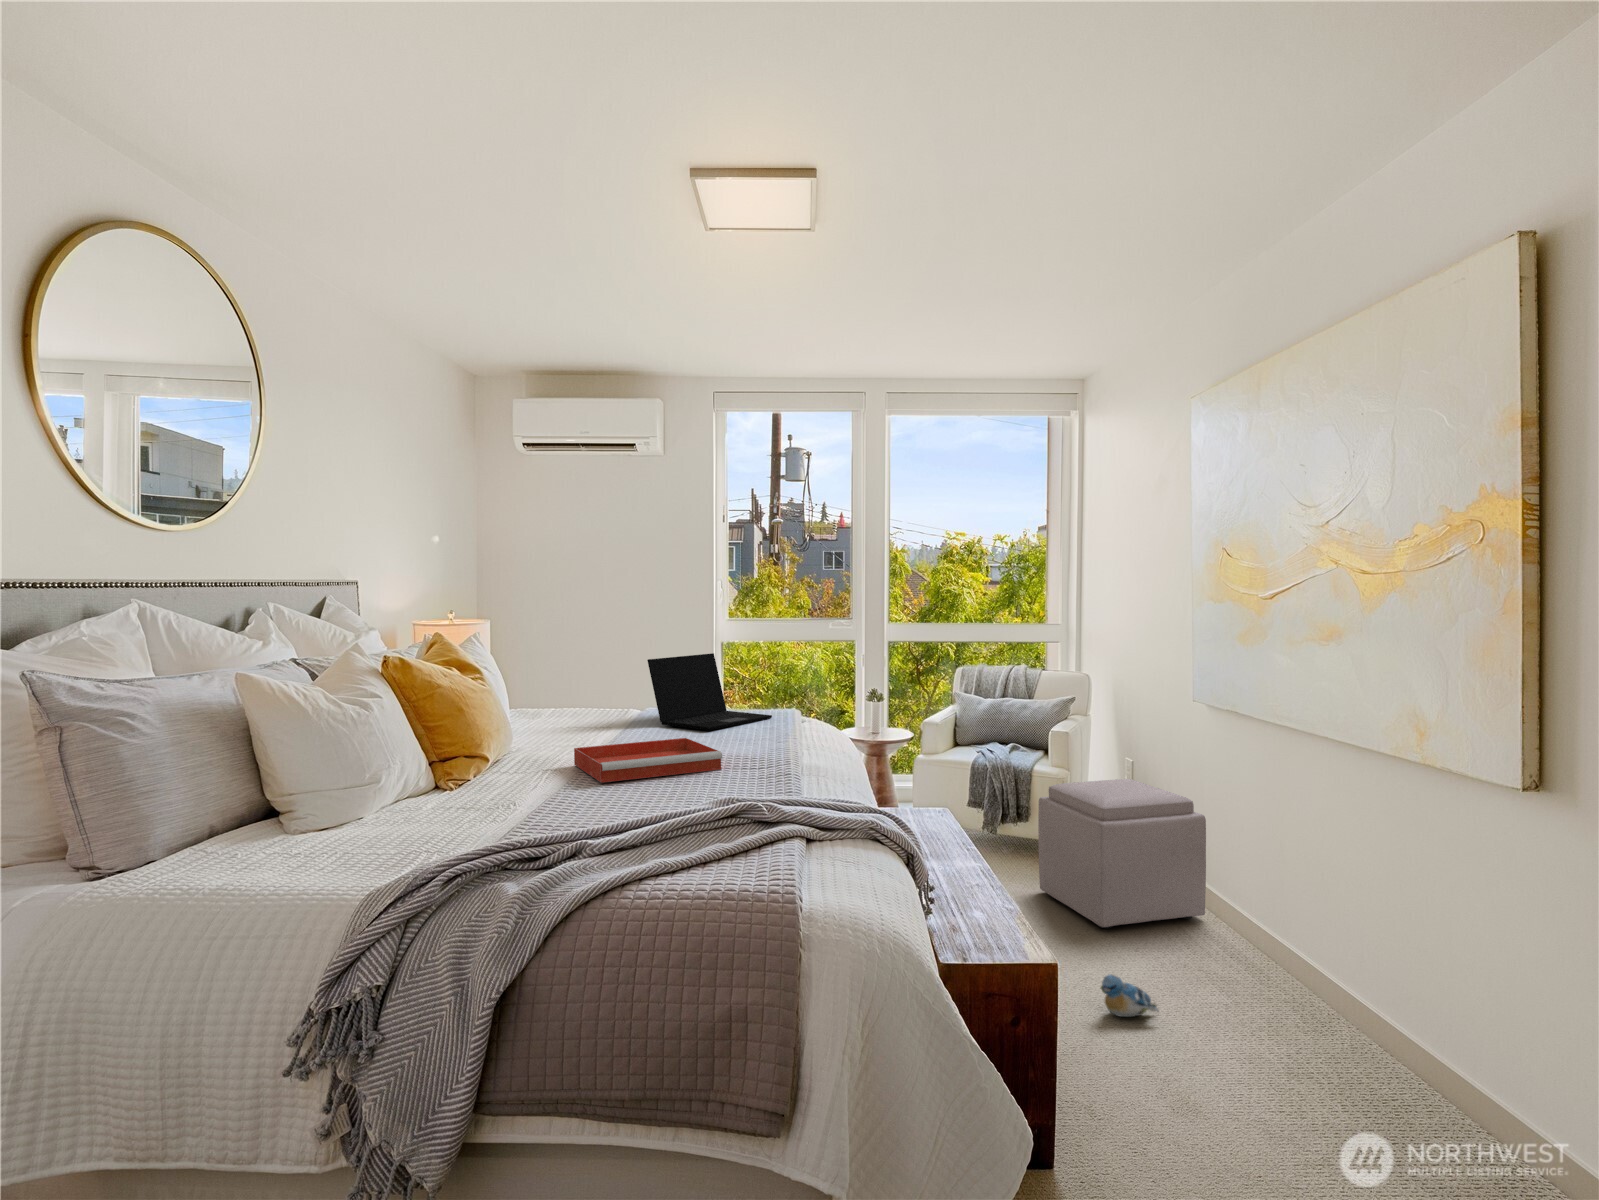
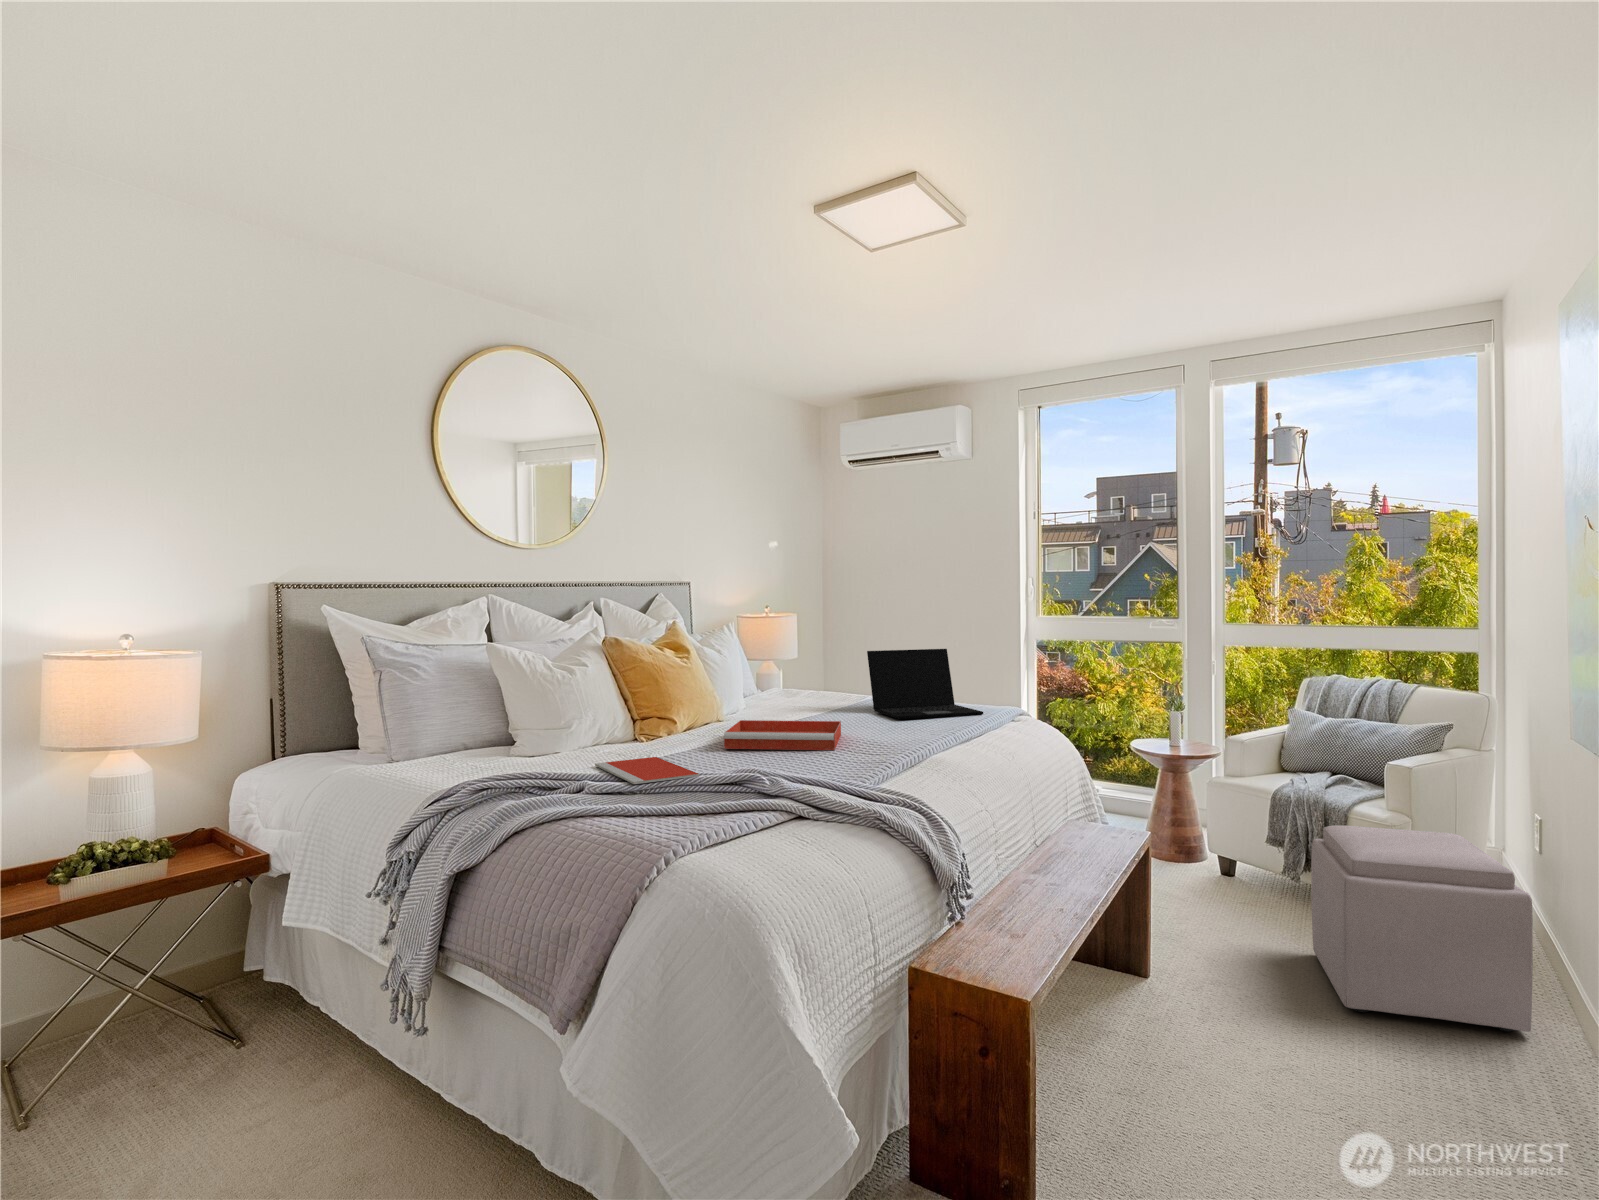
notebook: none [487,802,648,837] -> present [595,757,700,784]
plush toy: present [1101,975,1159,1017] -> none [1231,1048,1314,1111]

